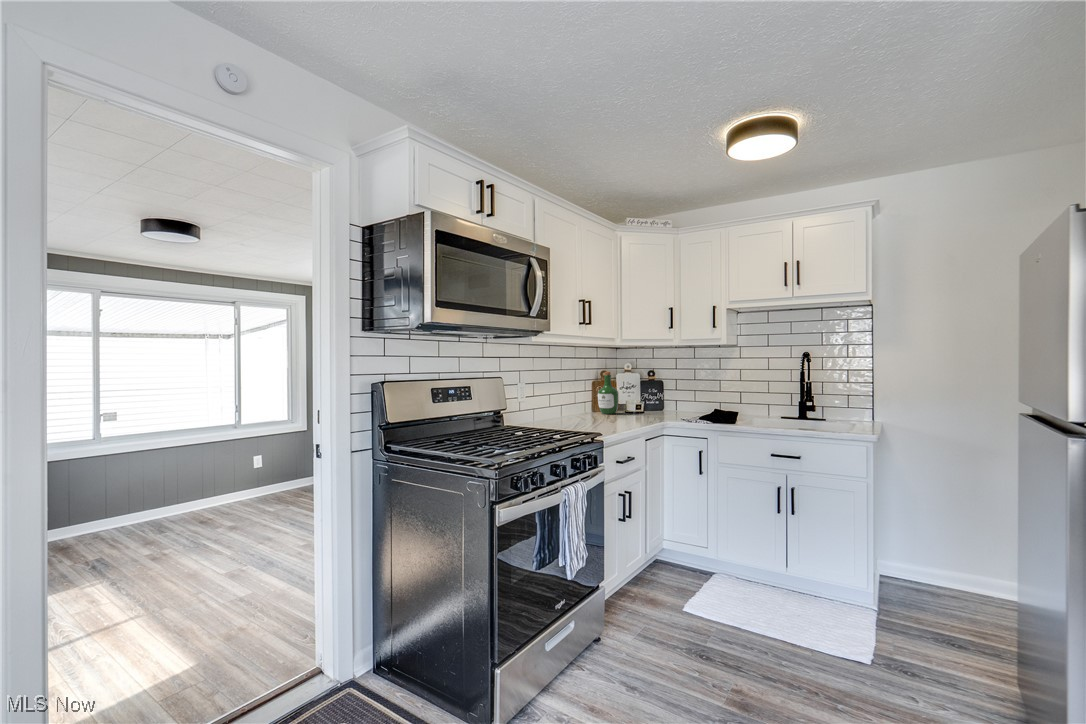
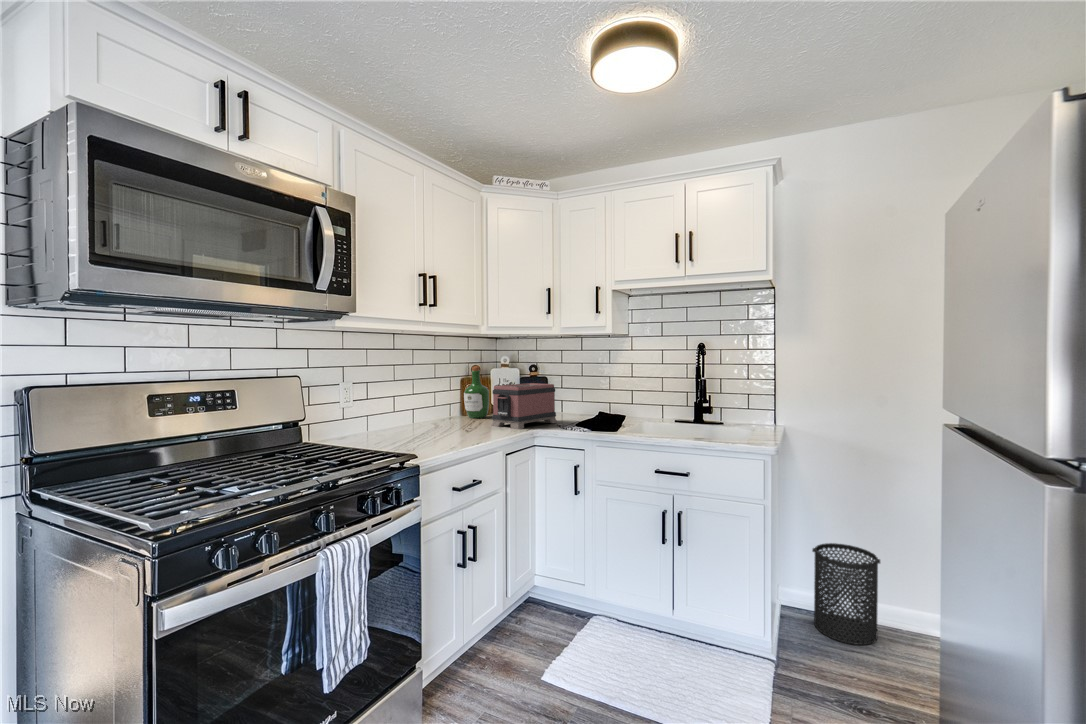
toaster: none [627,385,680,422] -> present [491,383,557,429]
trash can: none [907,521,969,604] -> present [812,543,880,645]

